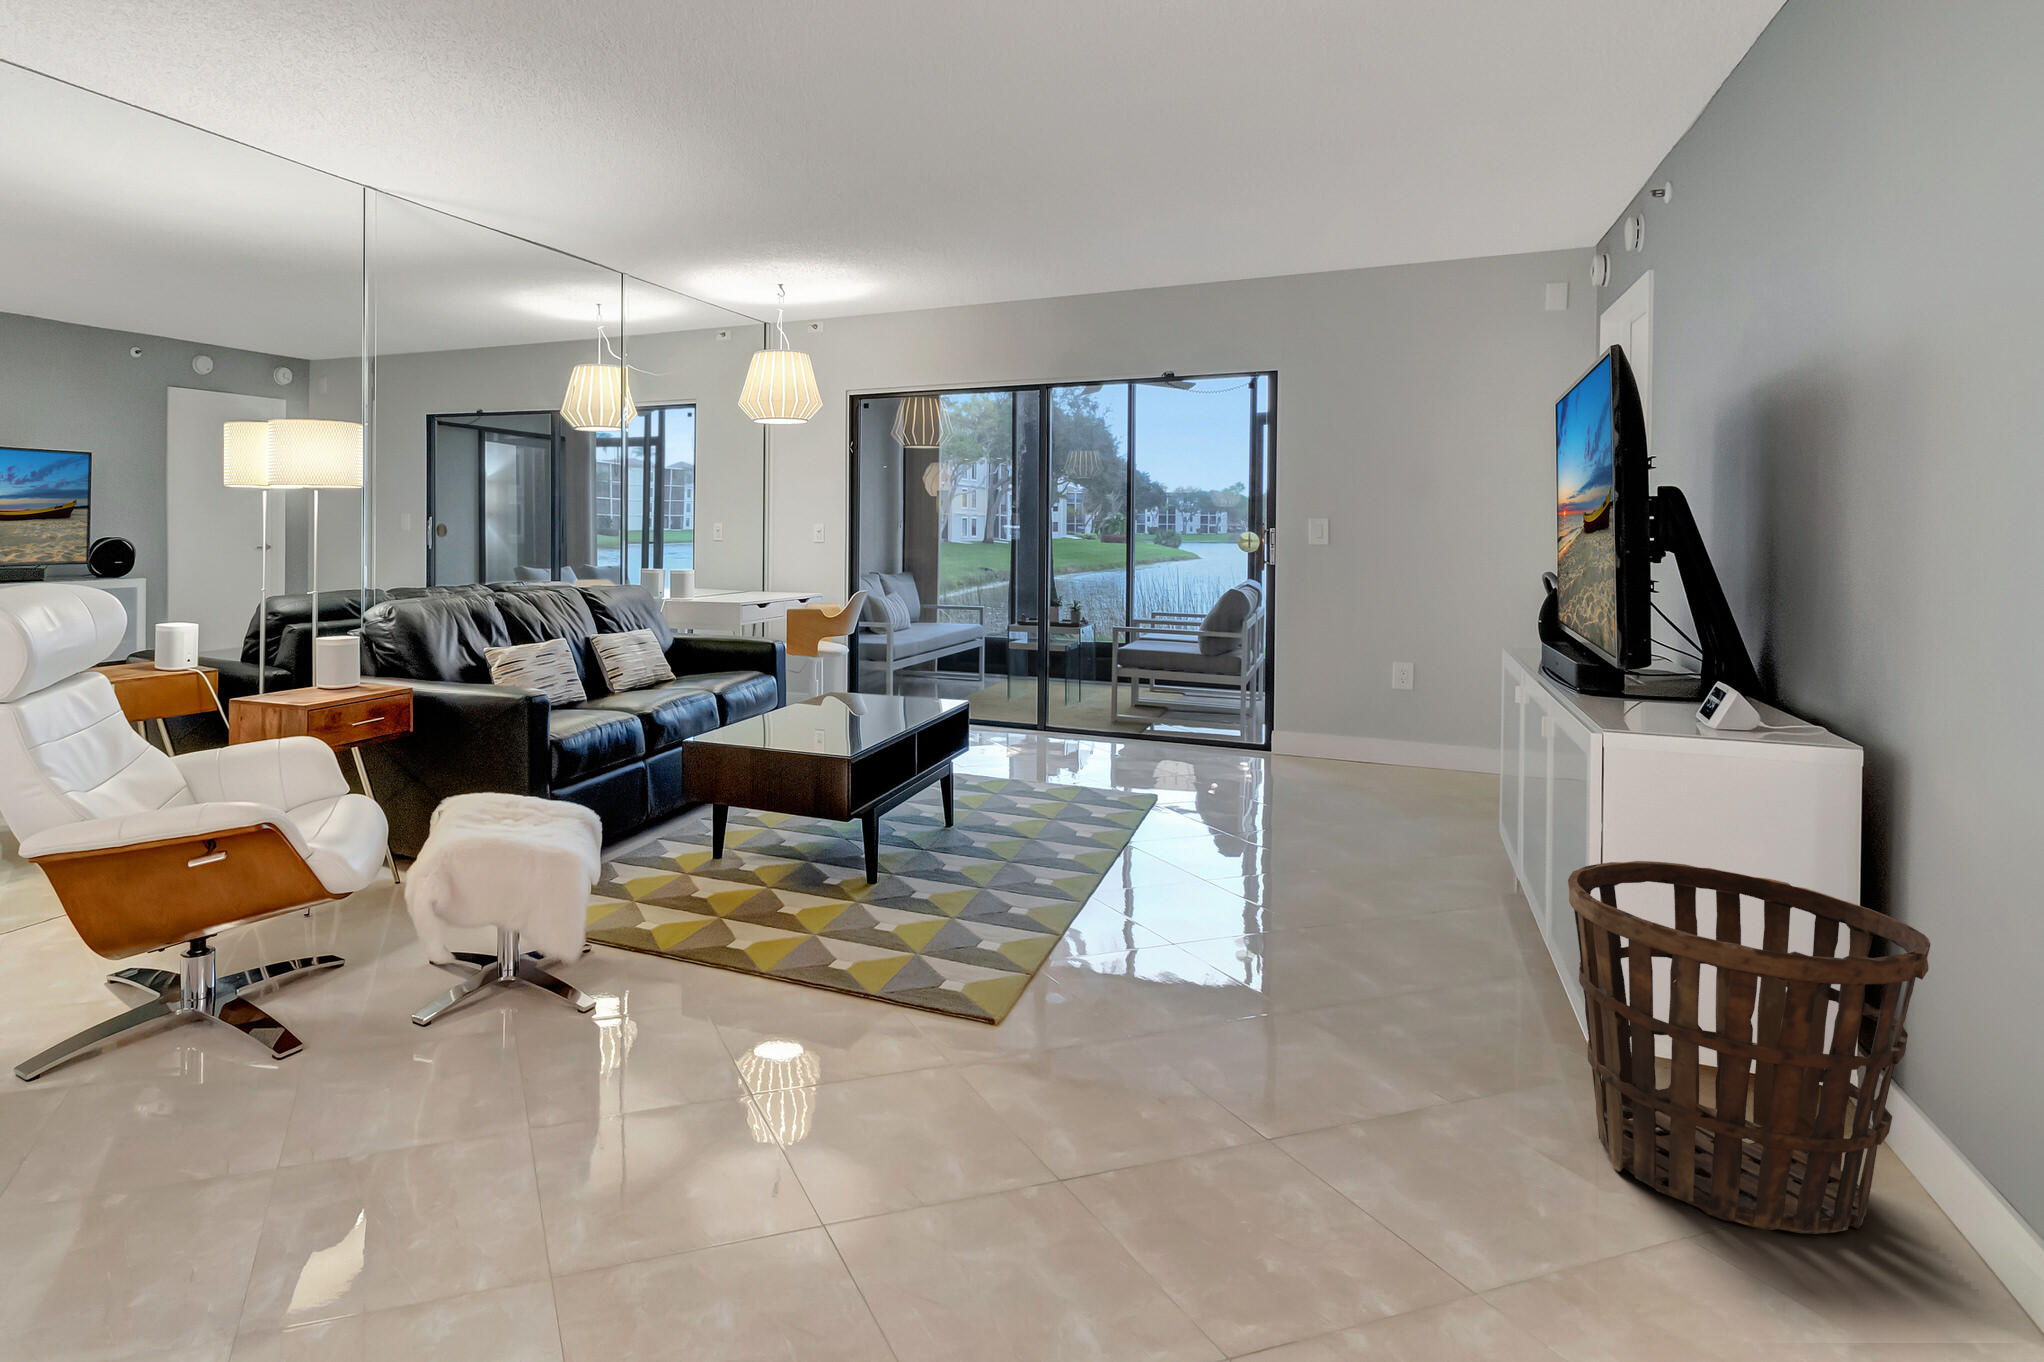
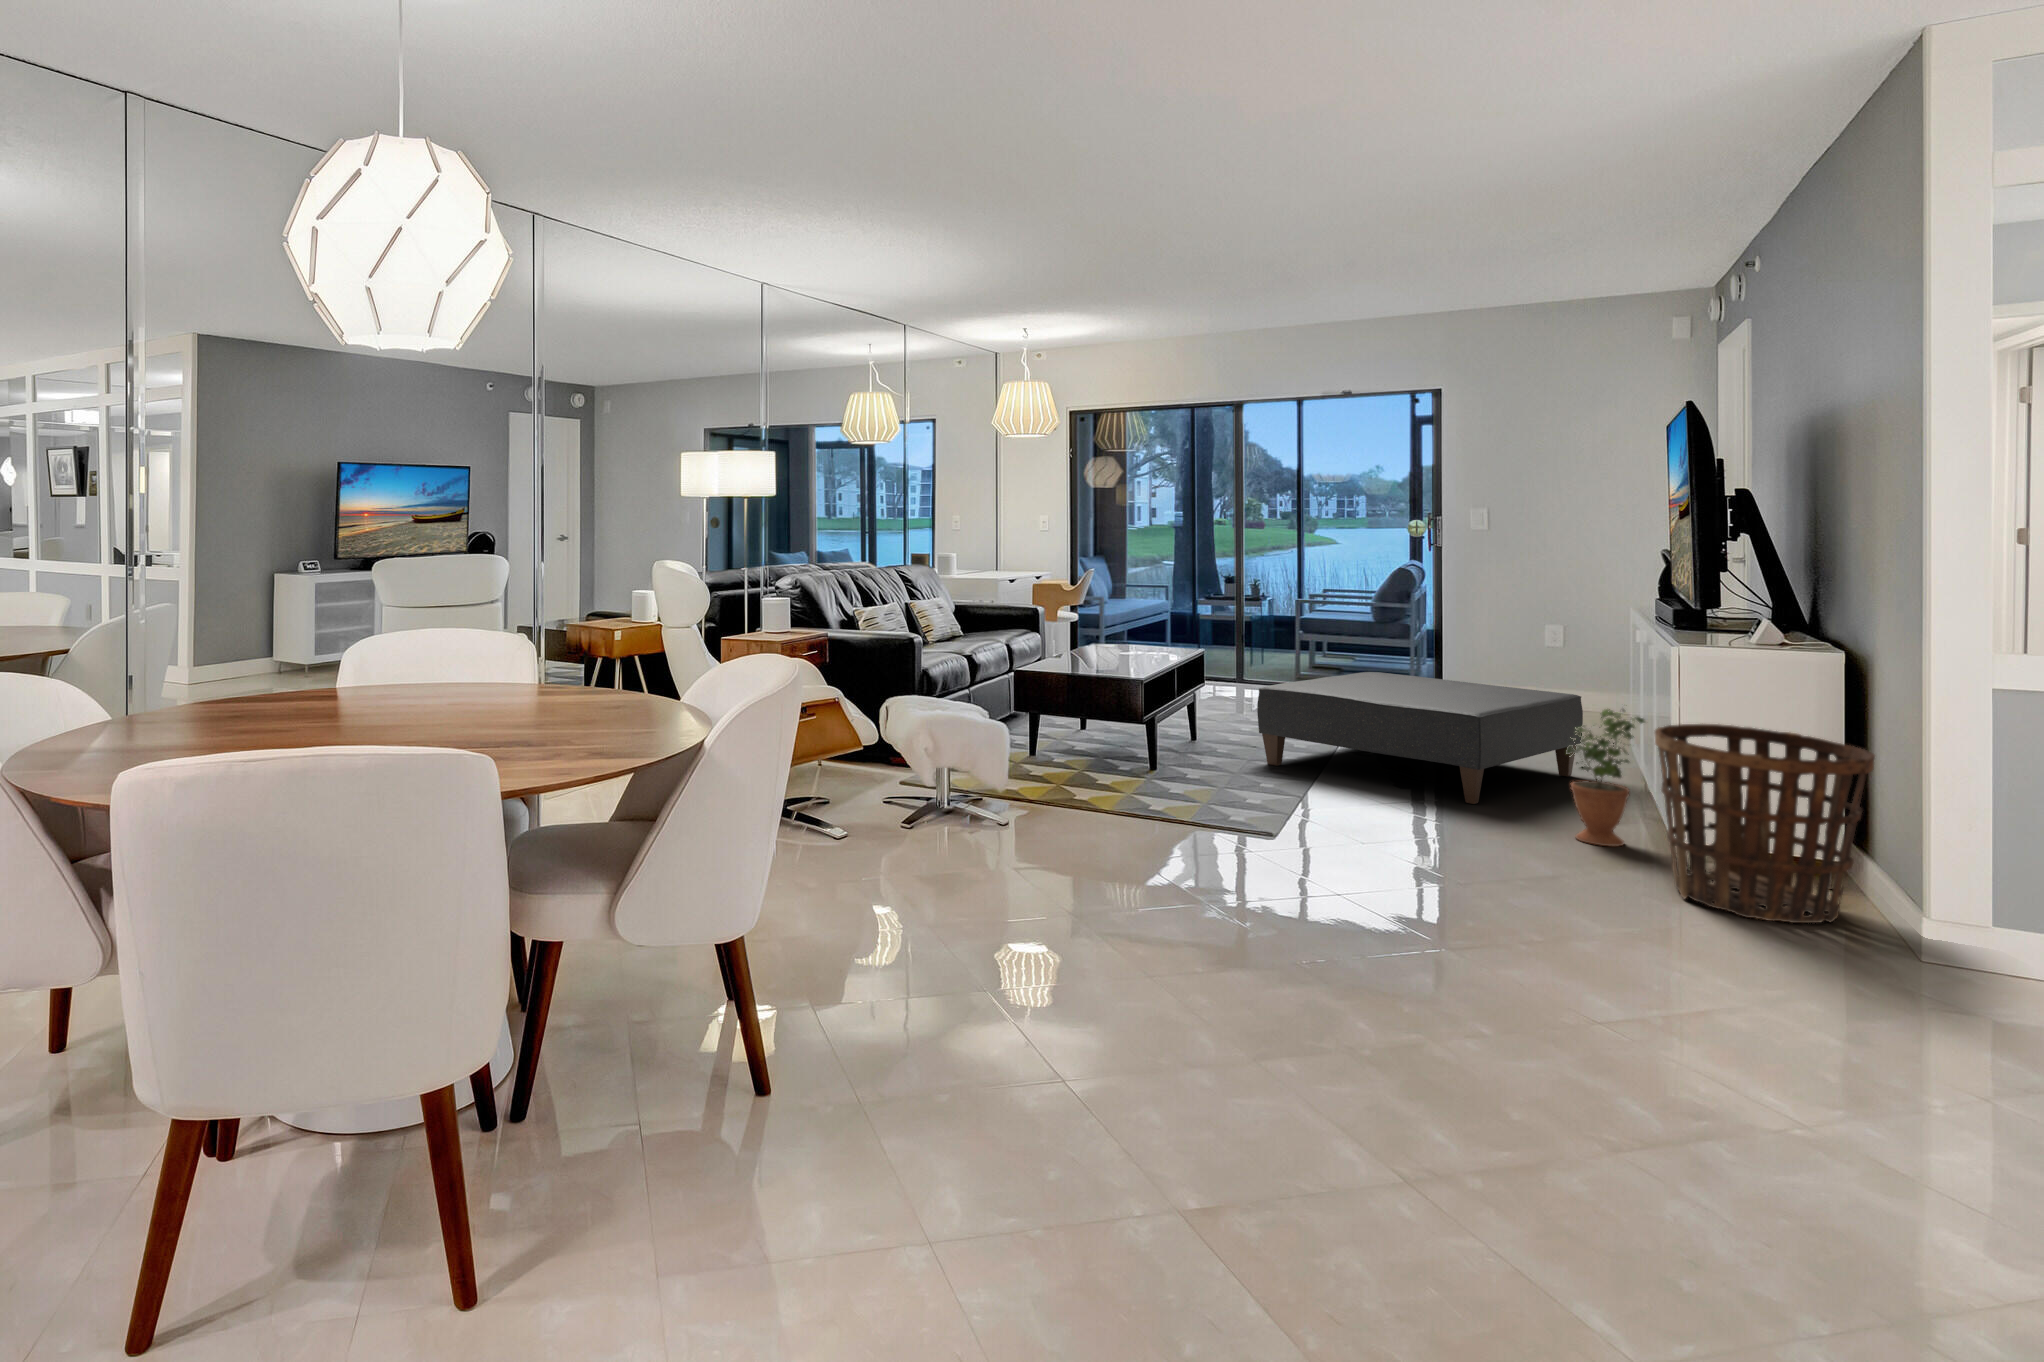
ottoman: none [1024,731,1449,943] -> present [1257,672,1583,804]
potted plant: none [1429,812,1547,1033] -> present [1566,709,1645,846]

